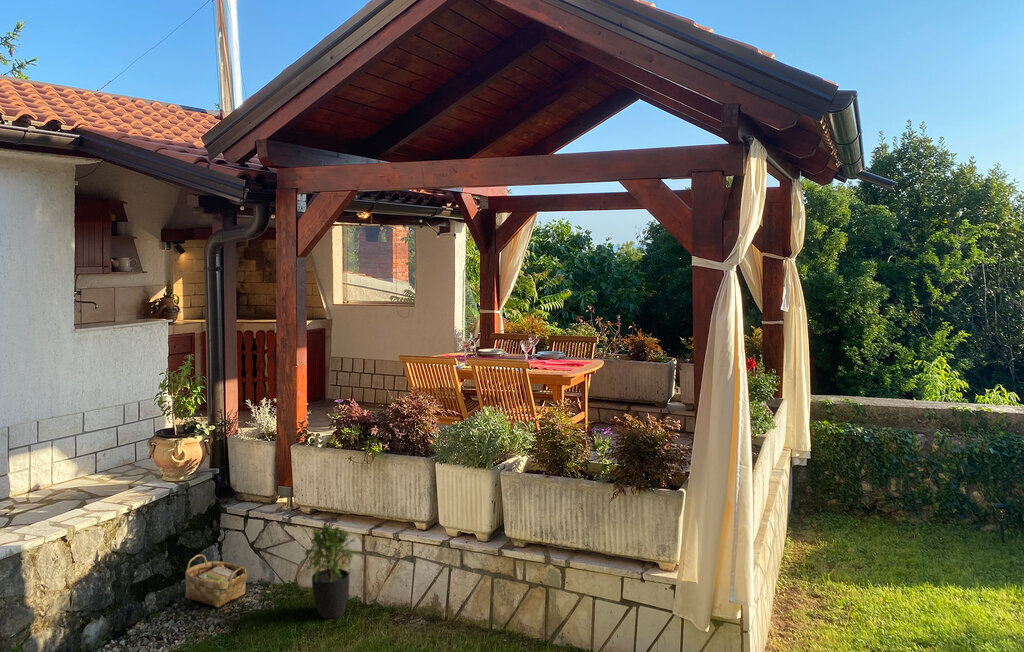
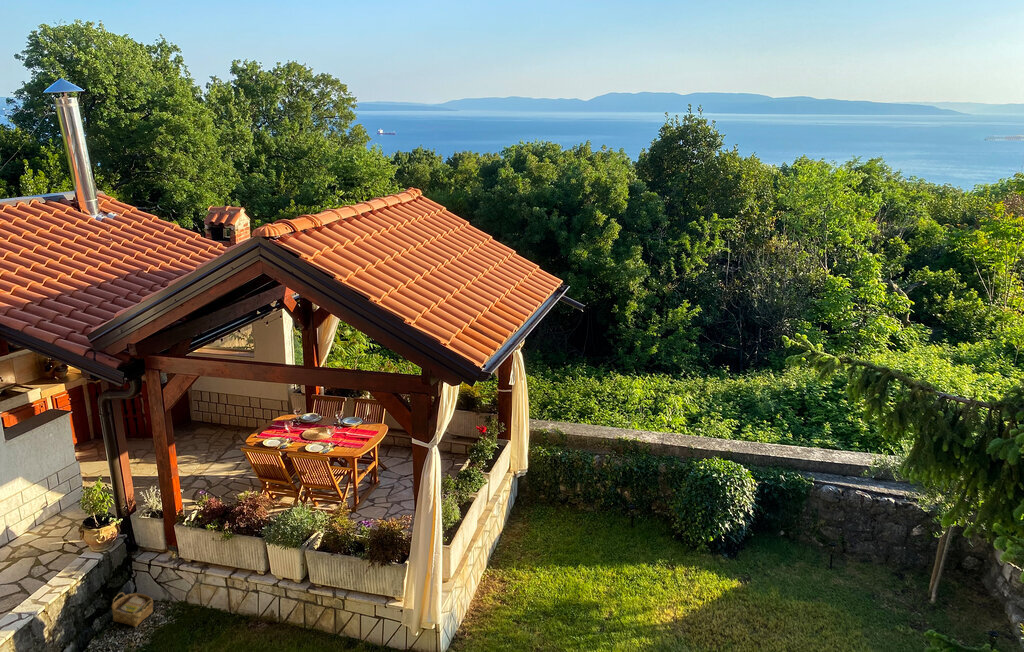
potted plant: present [303,525,354,618] -> none [186,576,225,630]

